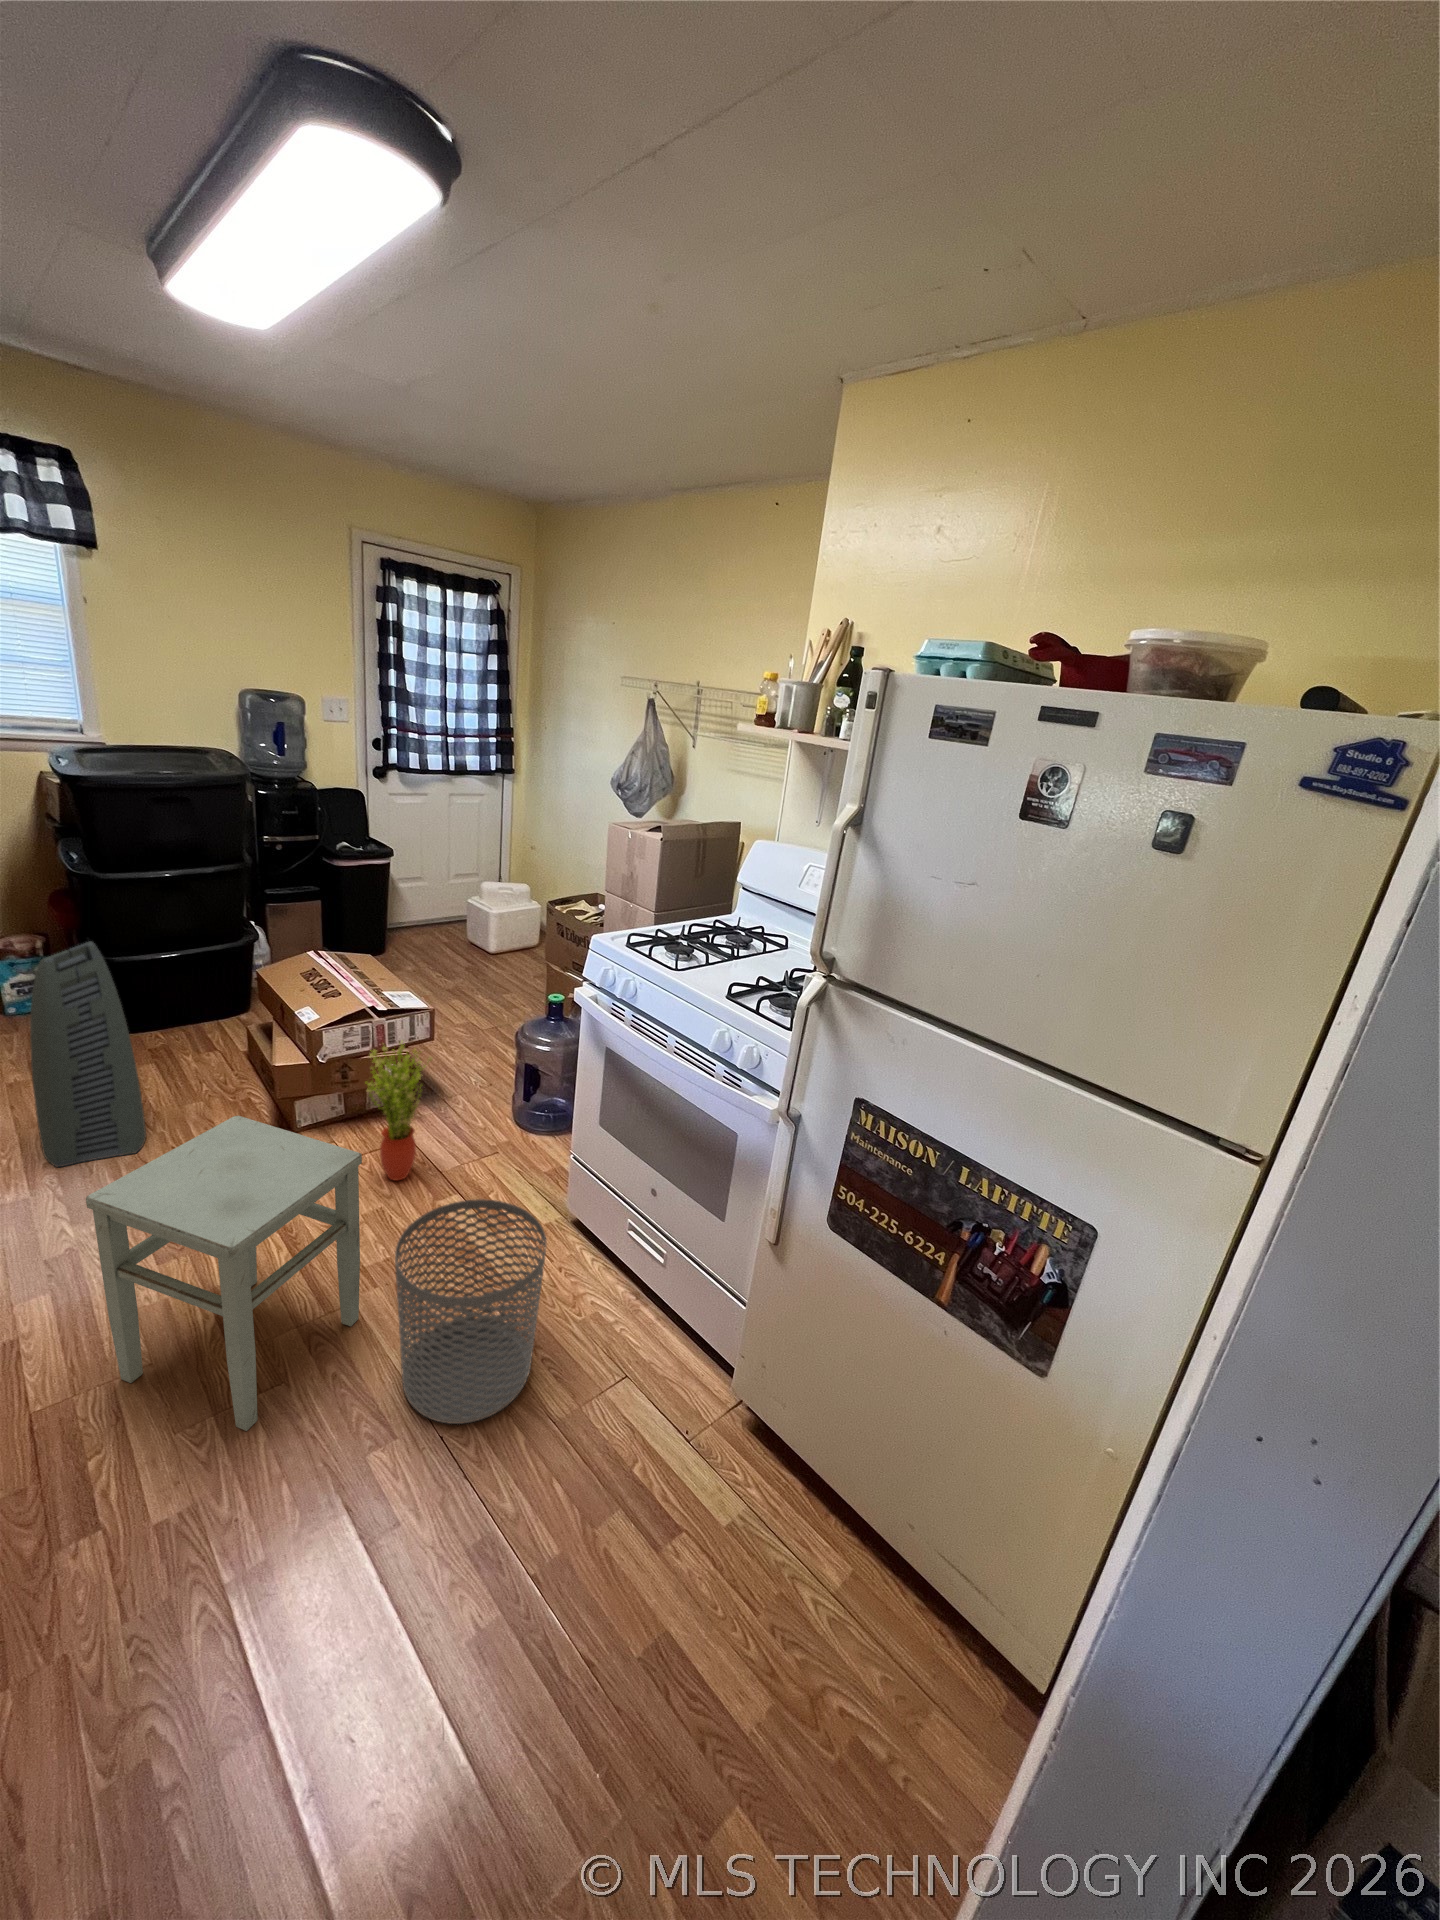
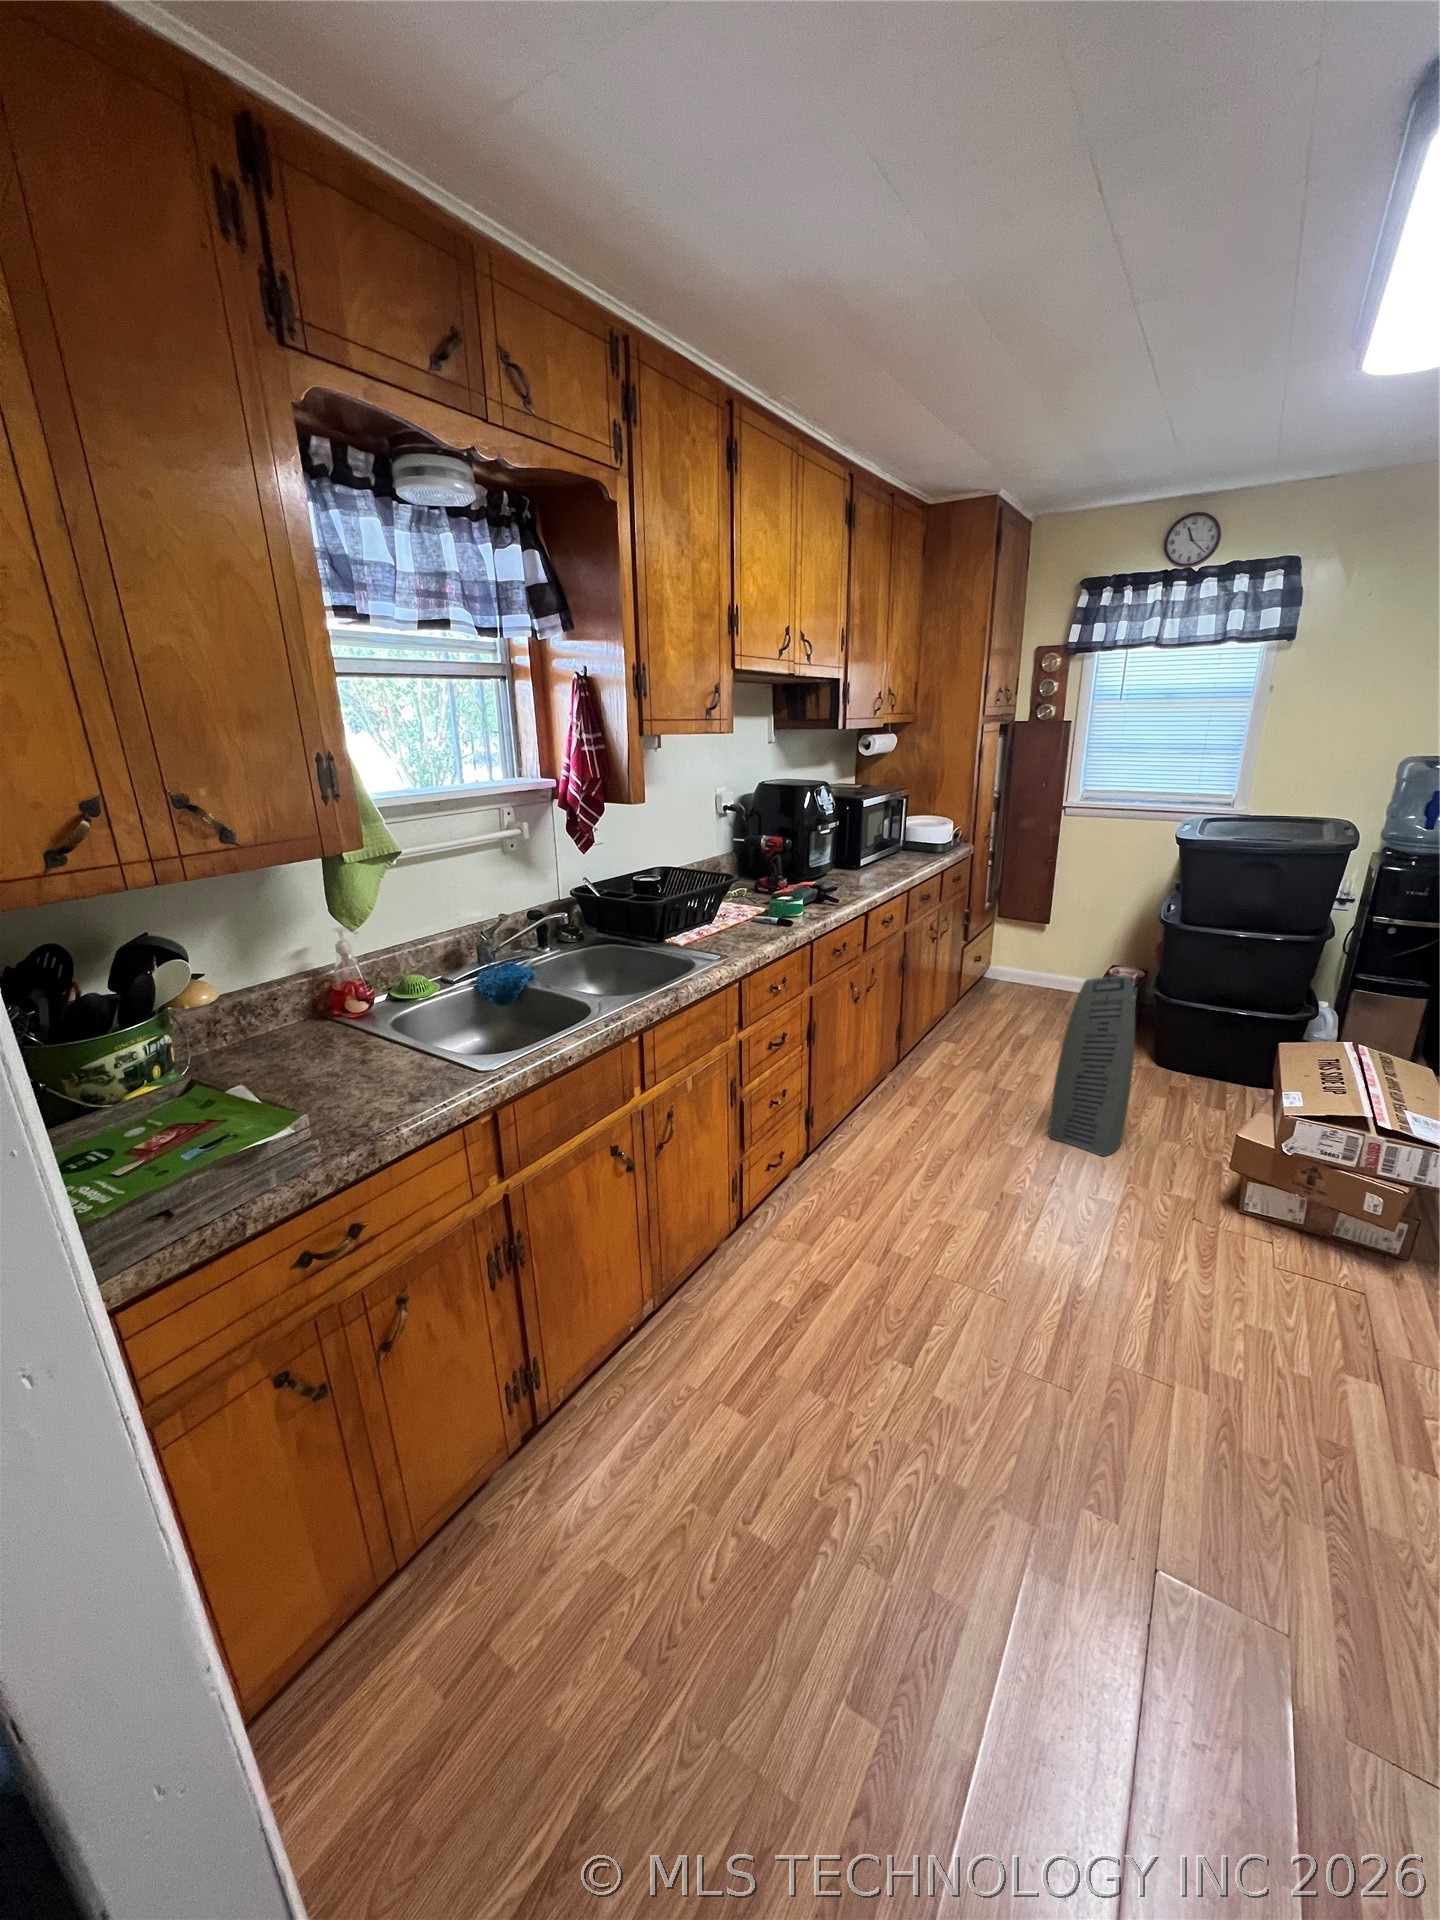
potted plant: present [367,1044,432,1180] -> none [1297,1157,1406,1325]
stool: present [86,1116,362,1431] -> none [985,1145,1211,1403]
waste bin: present [395,1199,547,1424] -> none [1151,1337,1388,1631]

